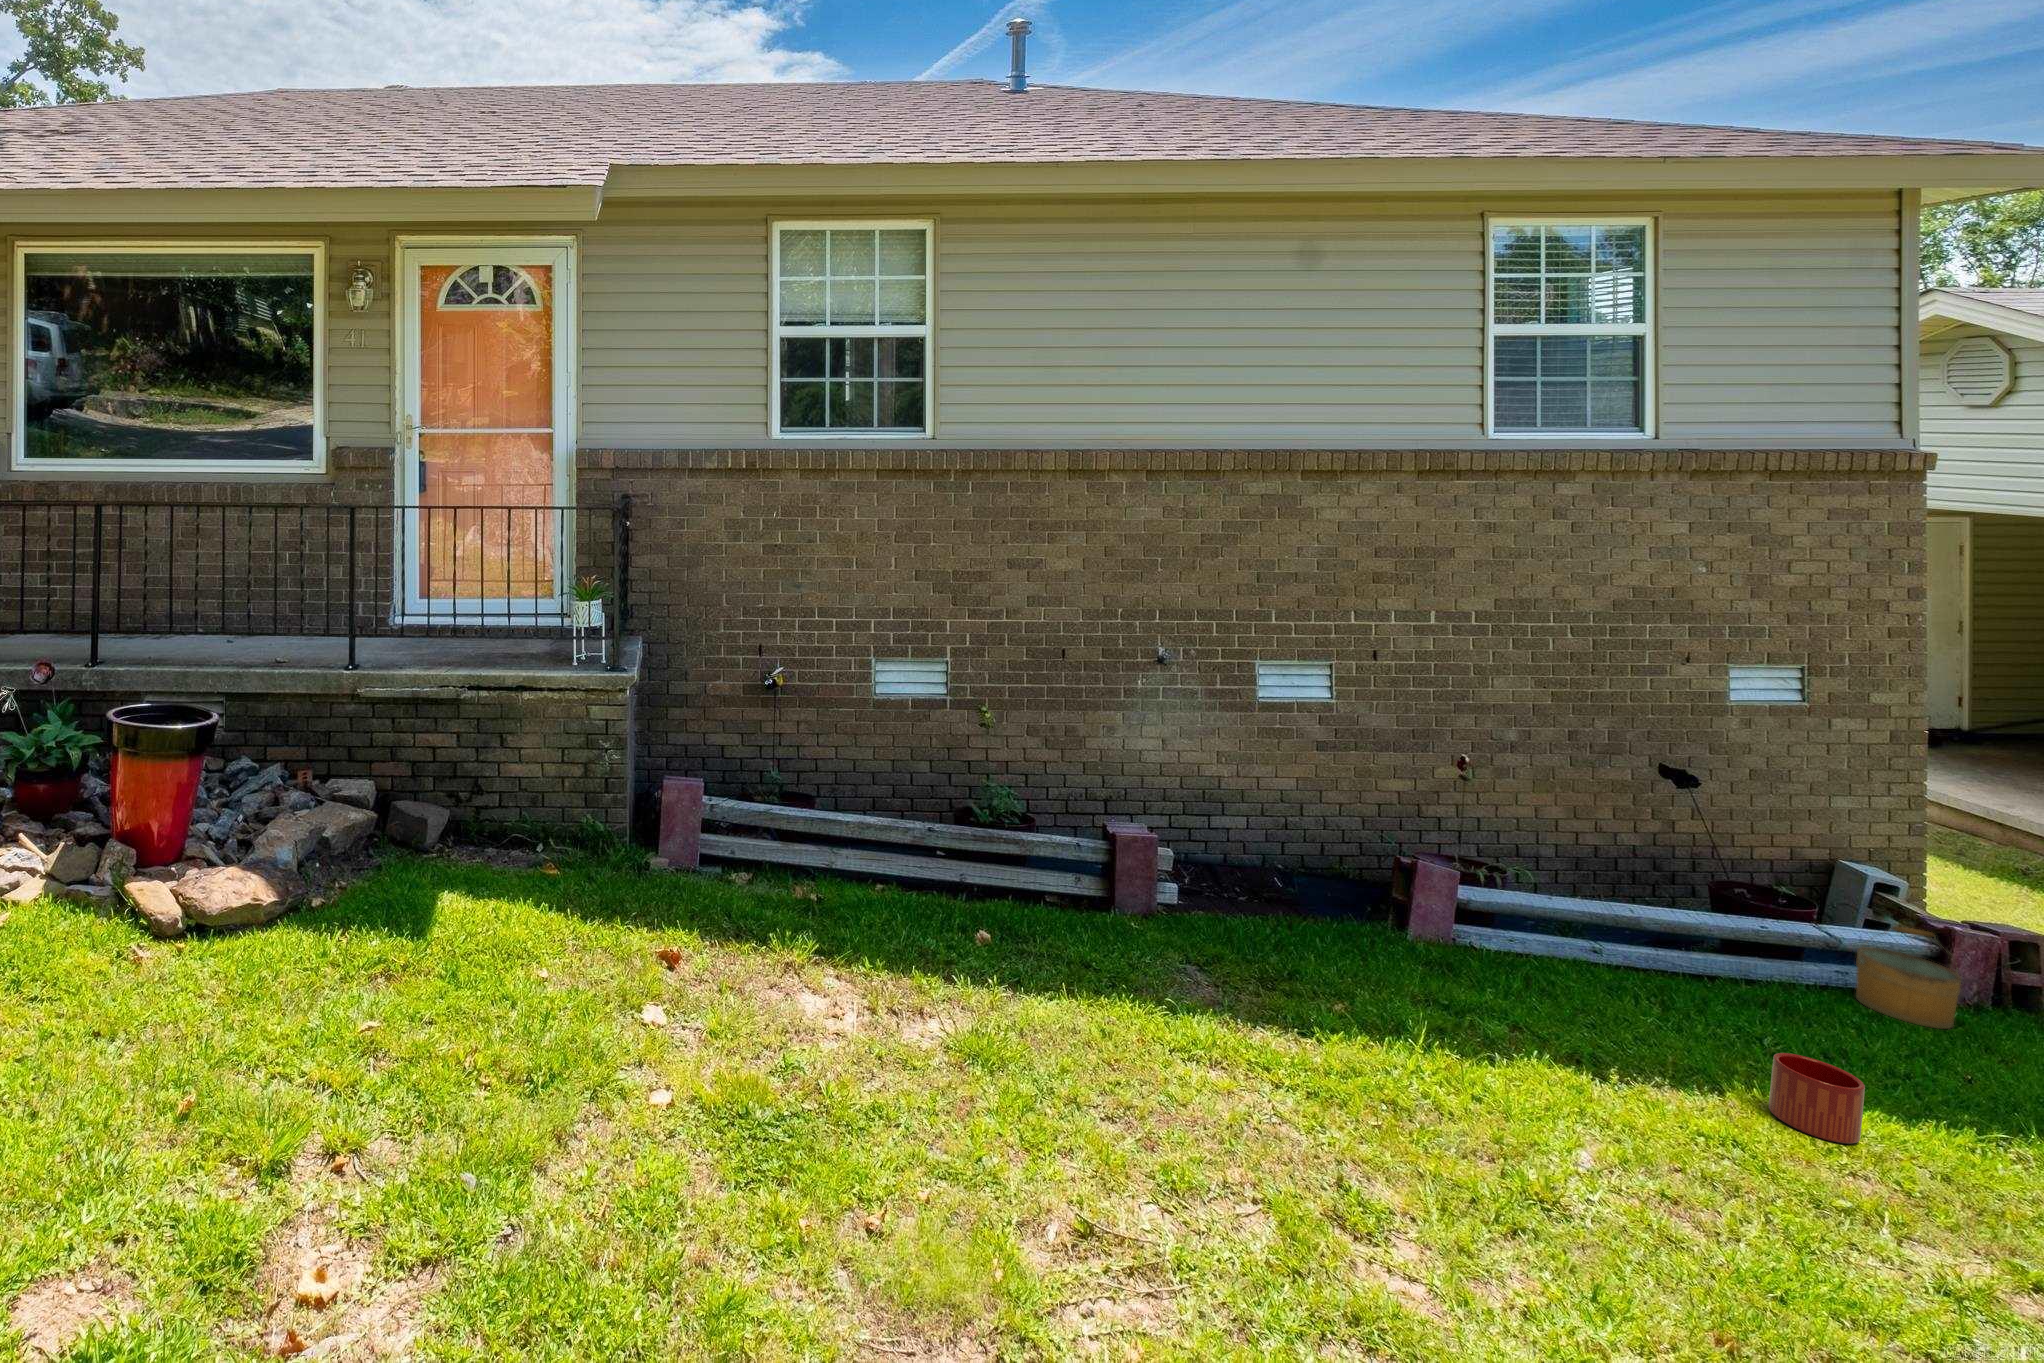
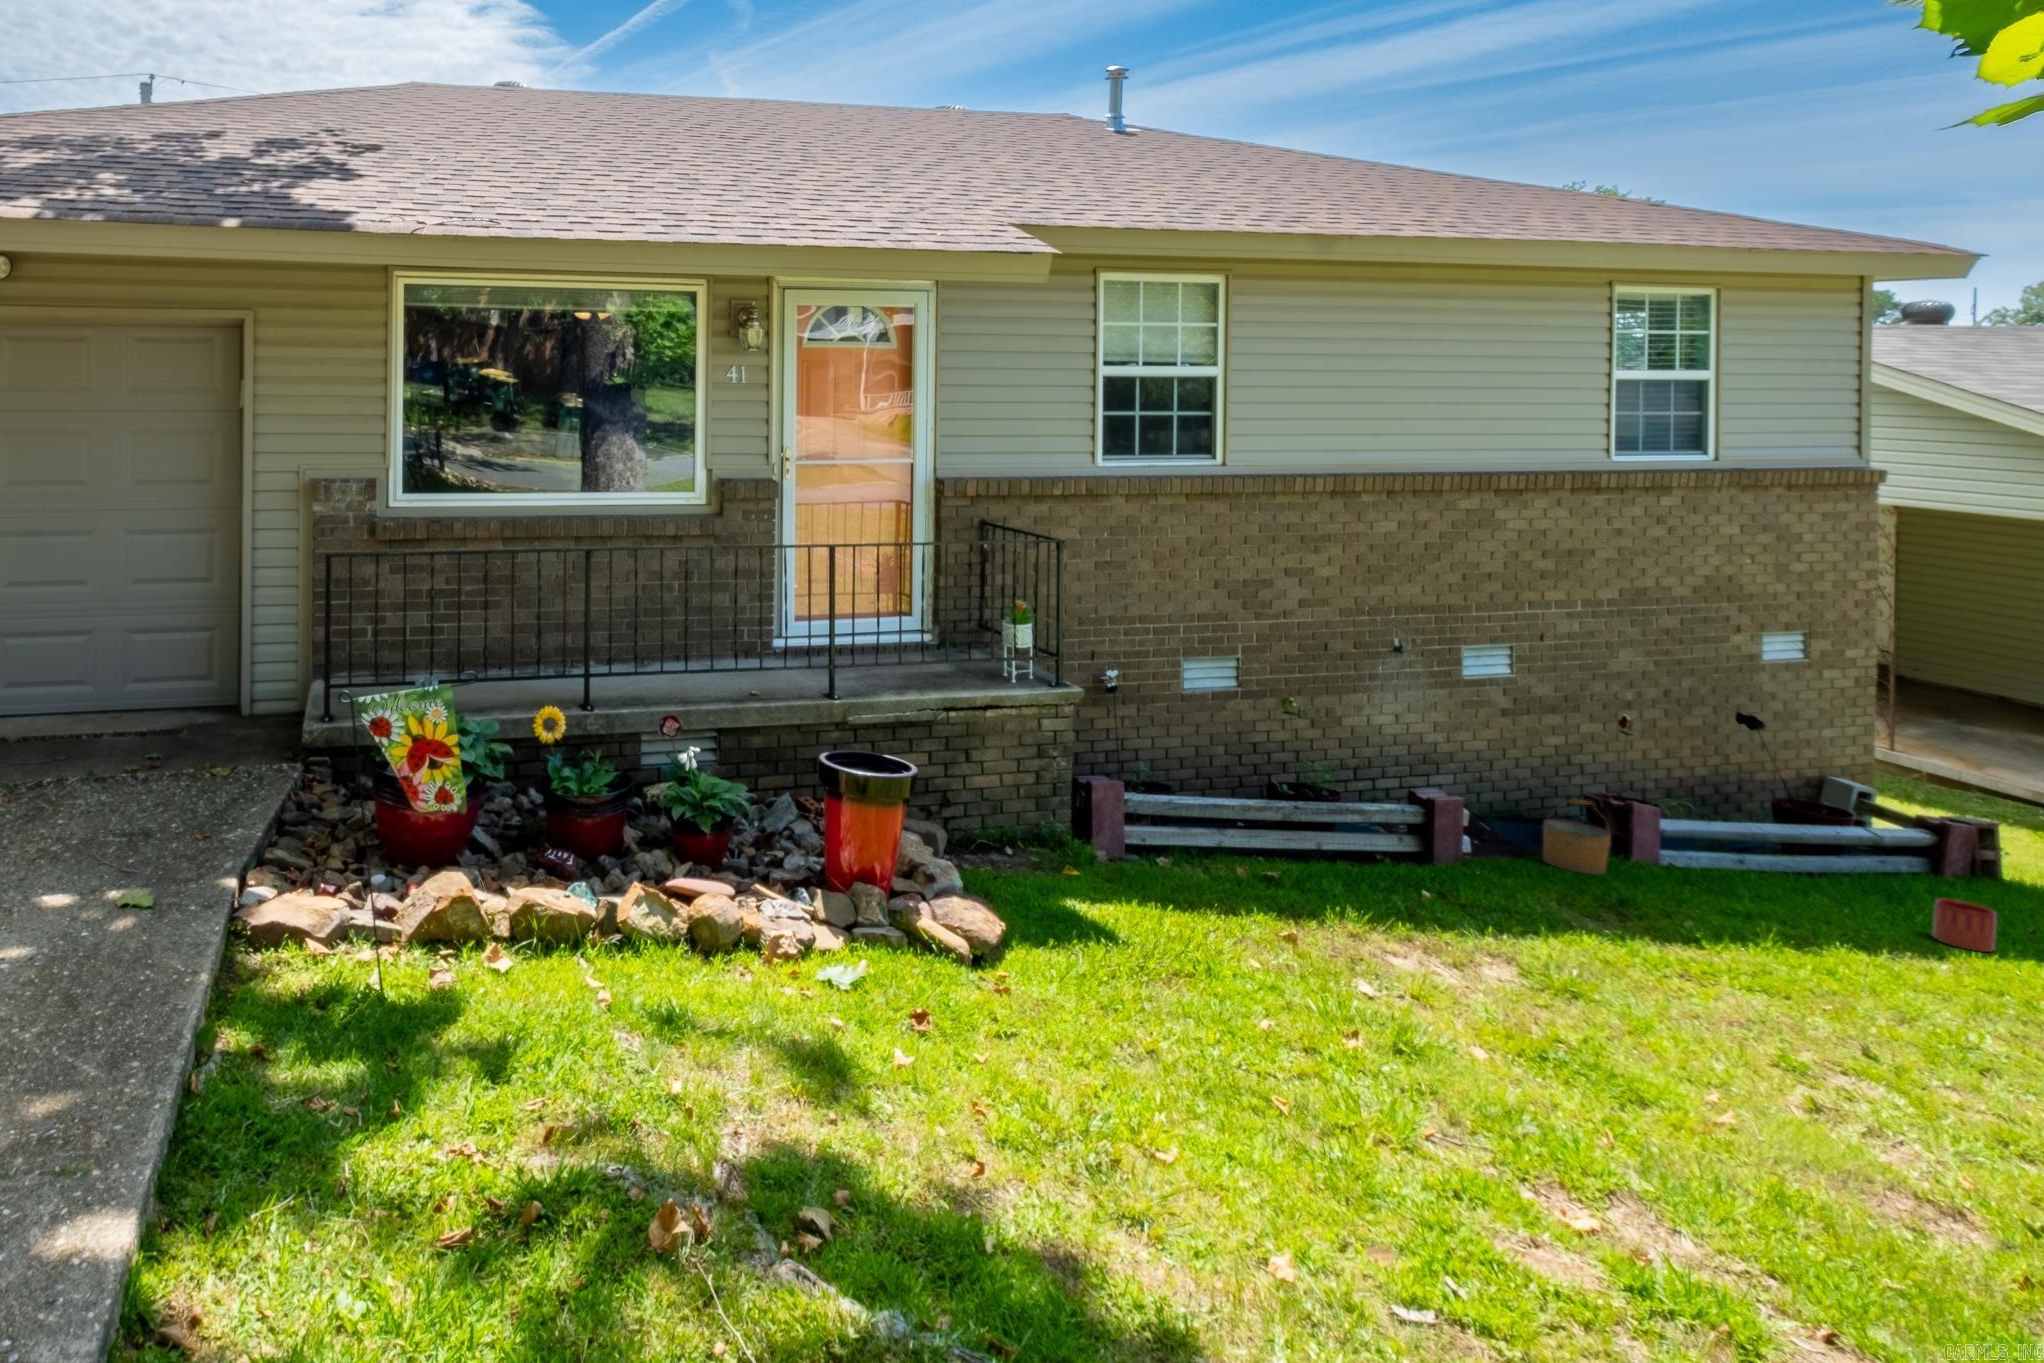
bucket: present [1856,926,1961,1029] -> present [1543,799,1611,875]

